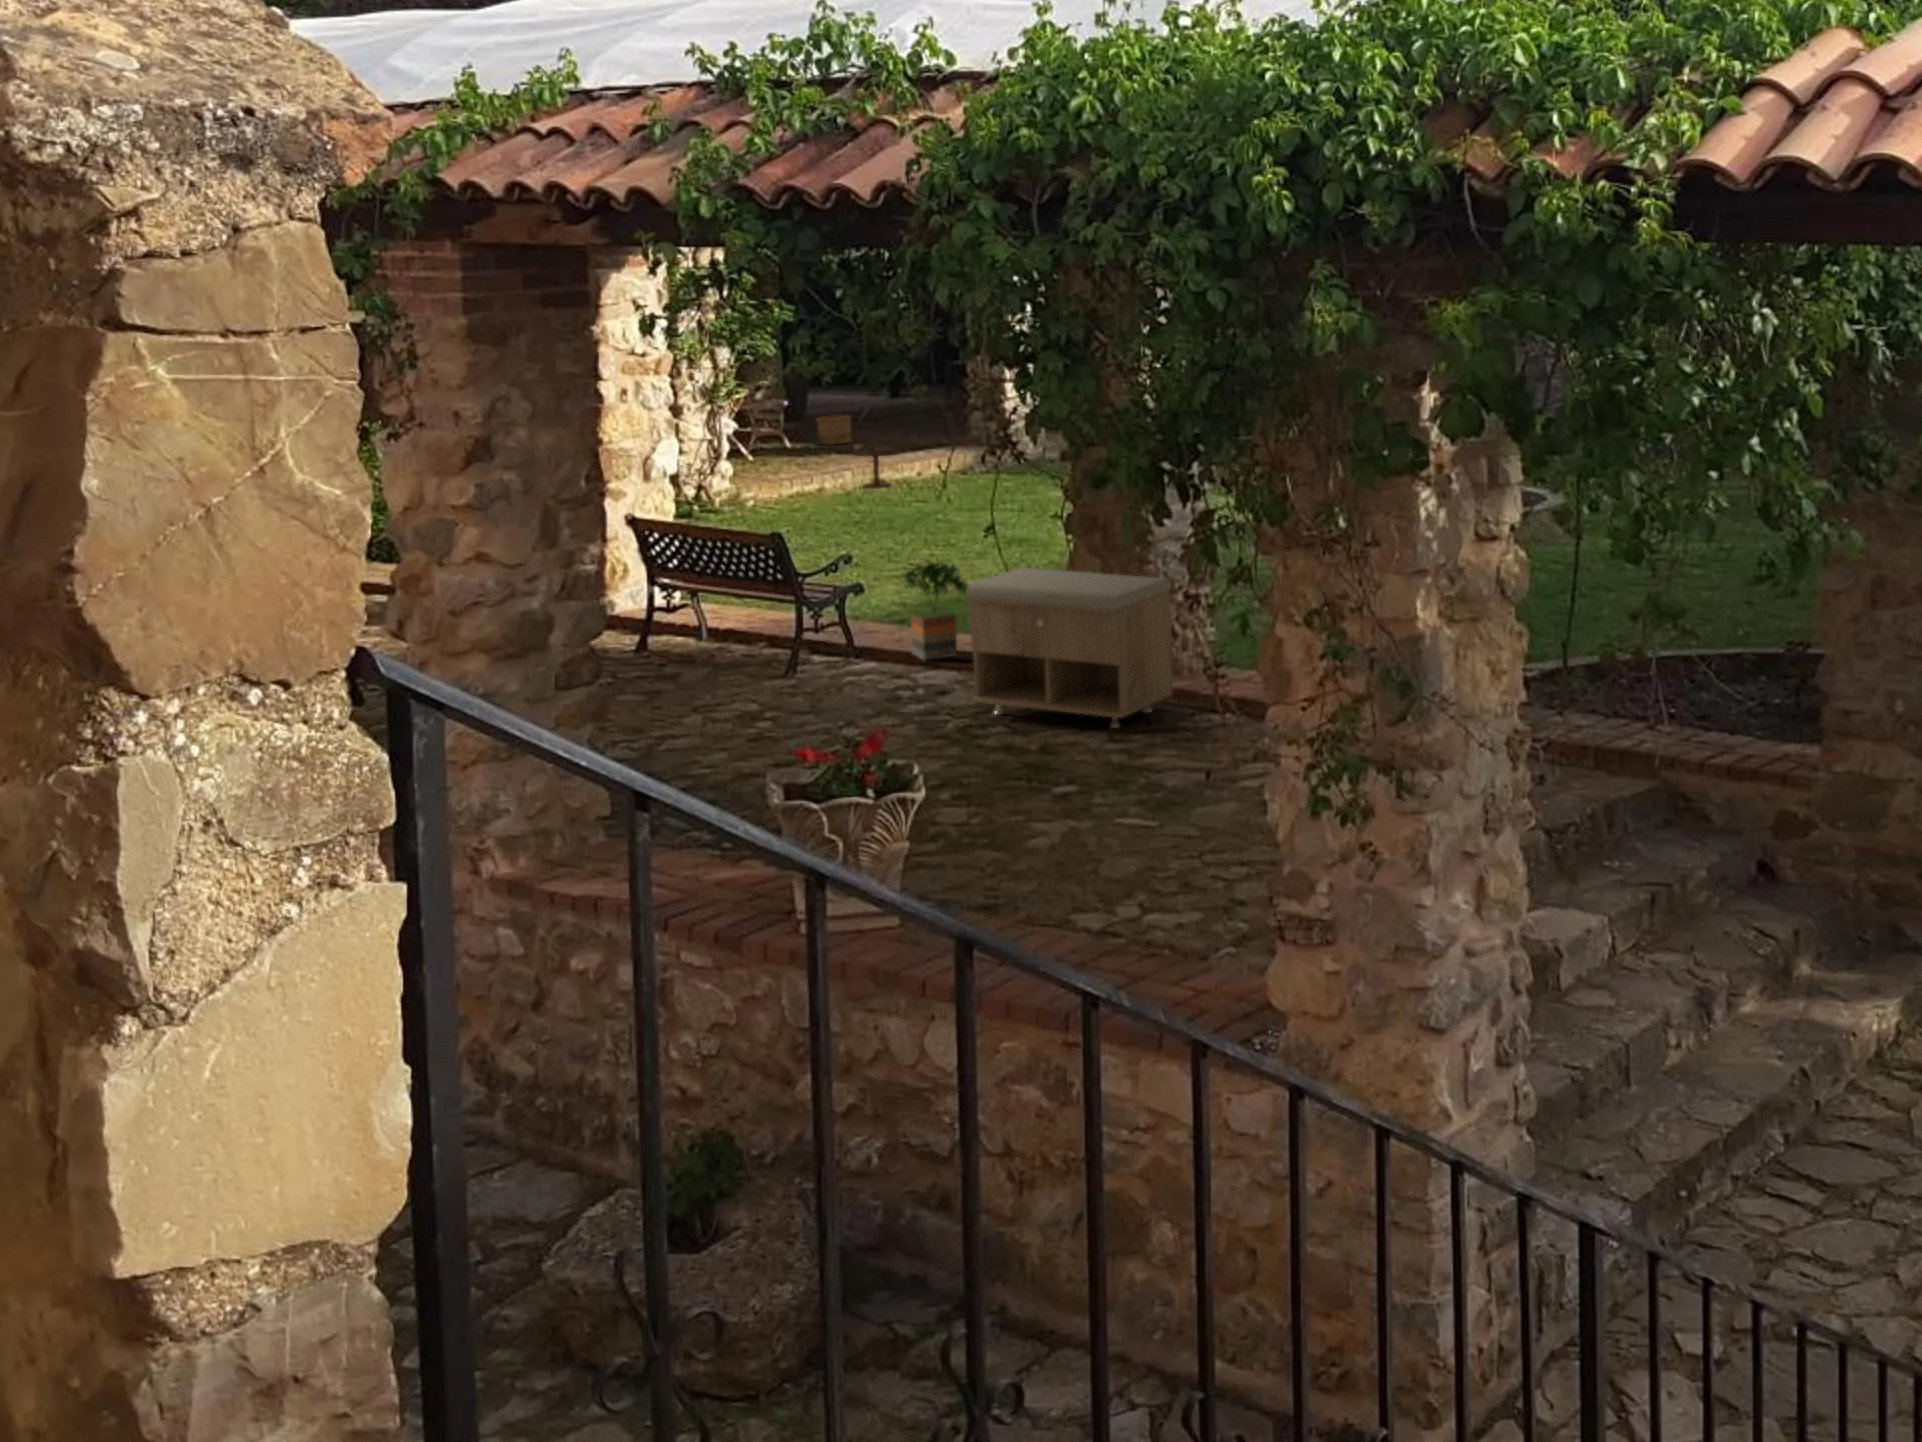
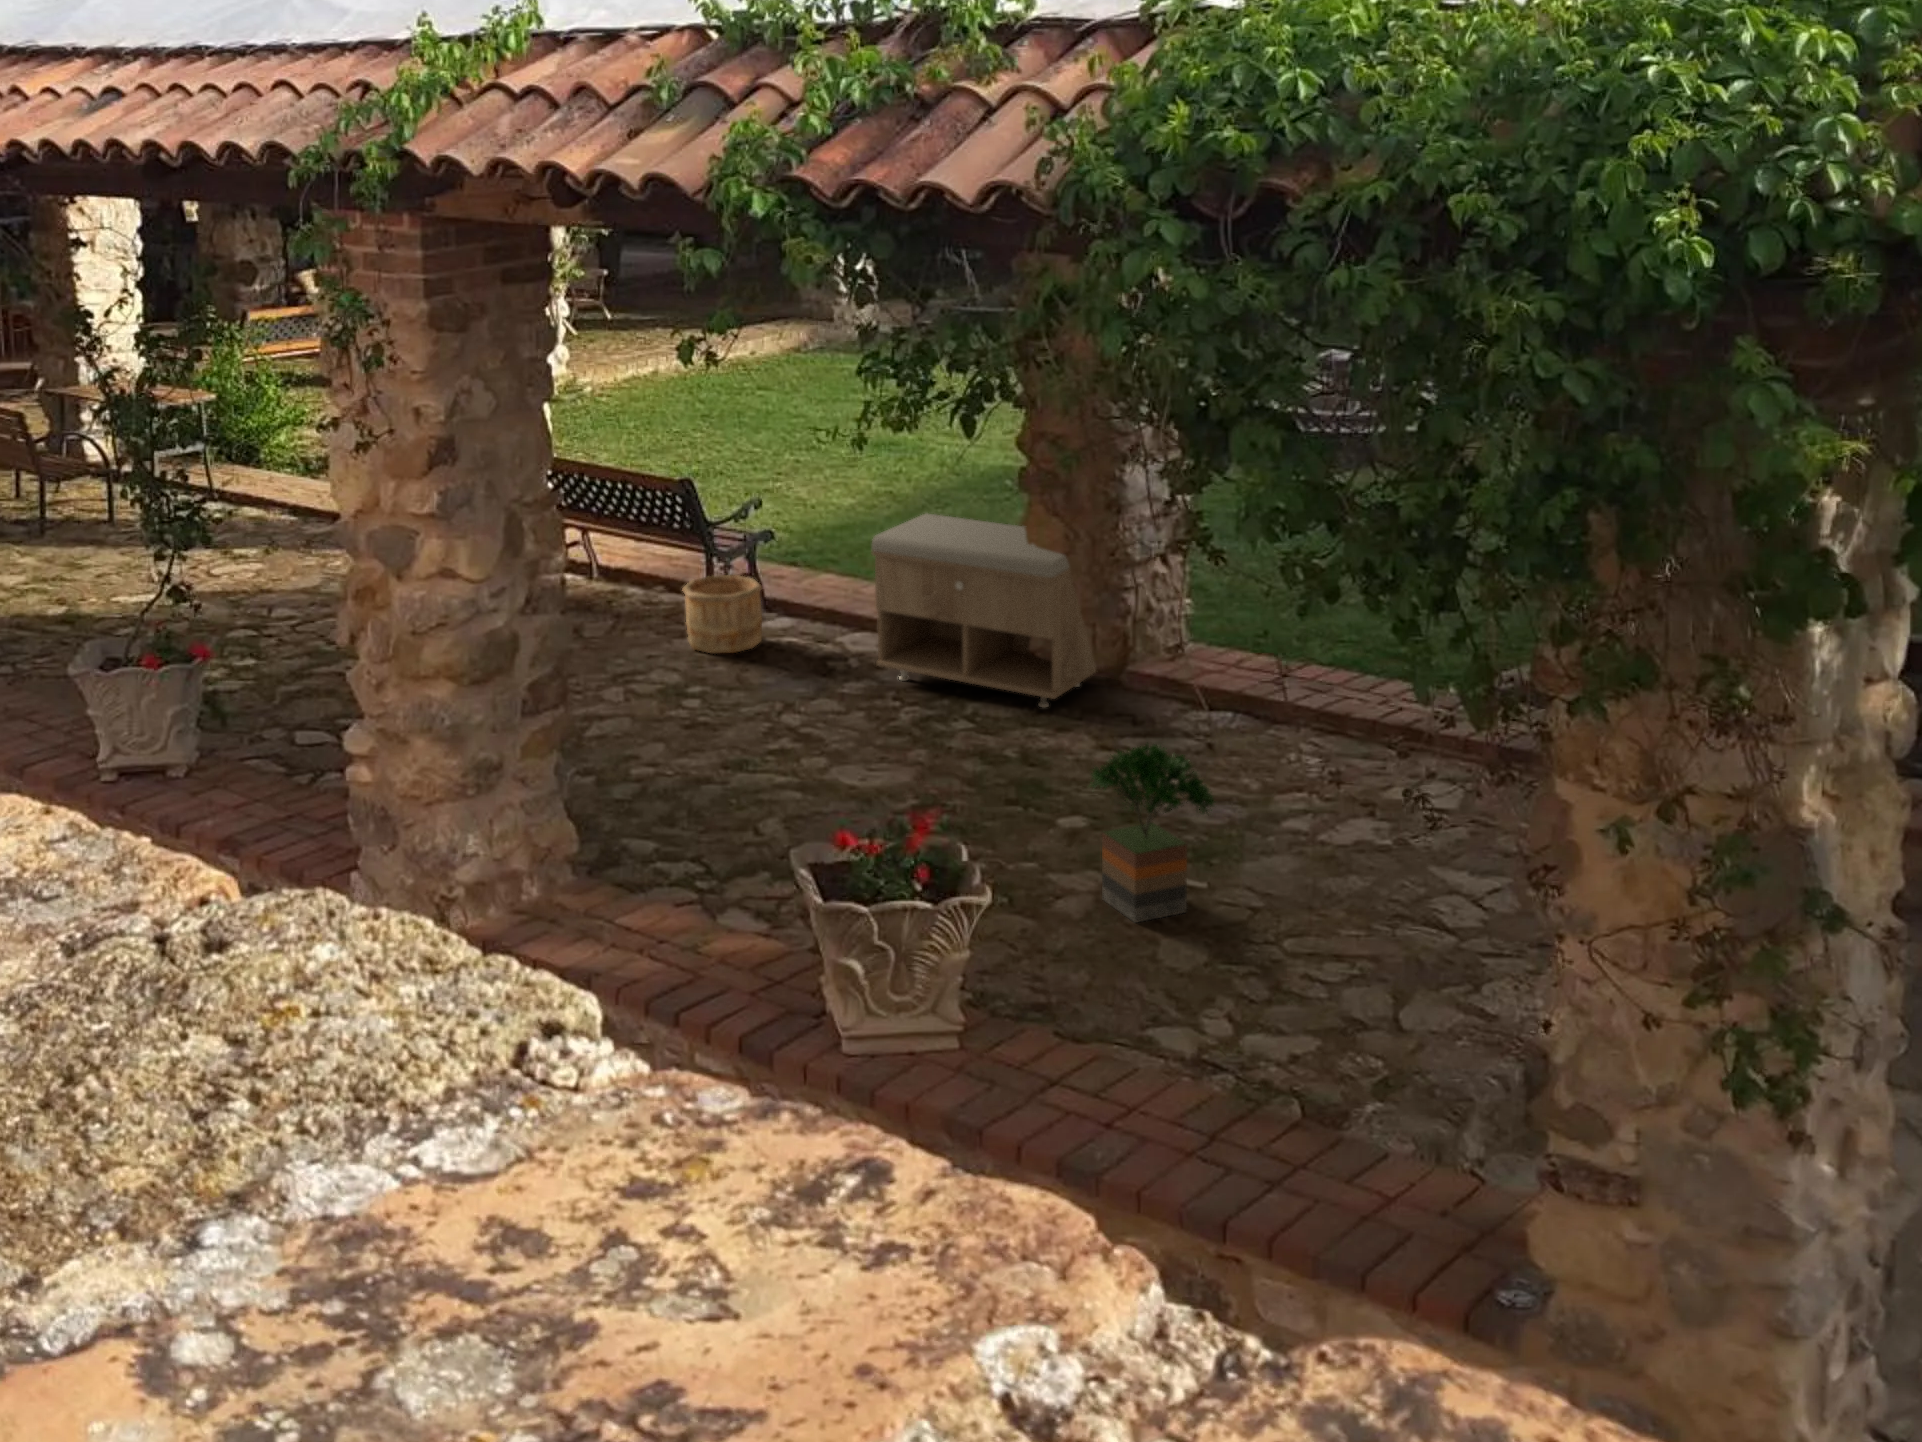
wooden bucket: present [817,415,852,445] -> present [682,575,762,653]
side table: present [854,445,897,489] -> none [675,328,719,411]
potted tree: present [902,562,968,660] -> present [1091,745,1215,922]

